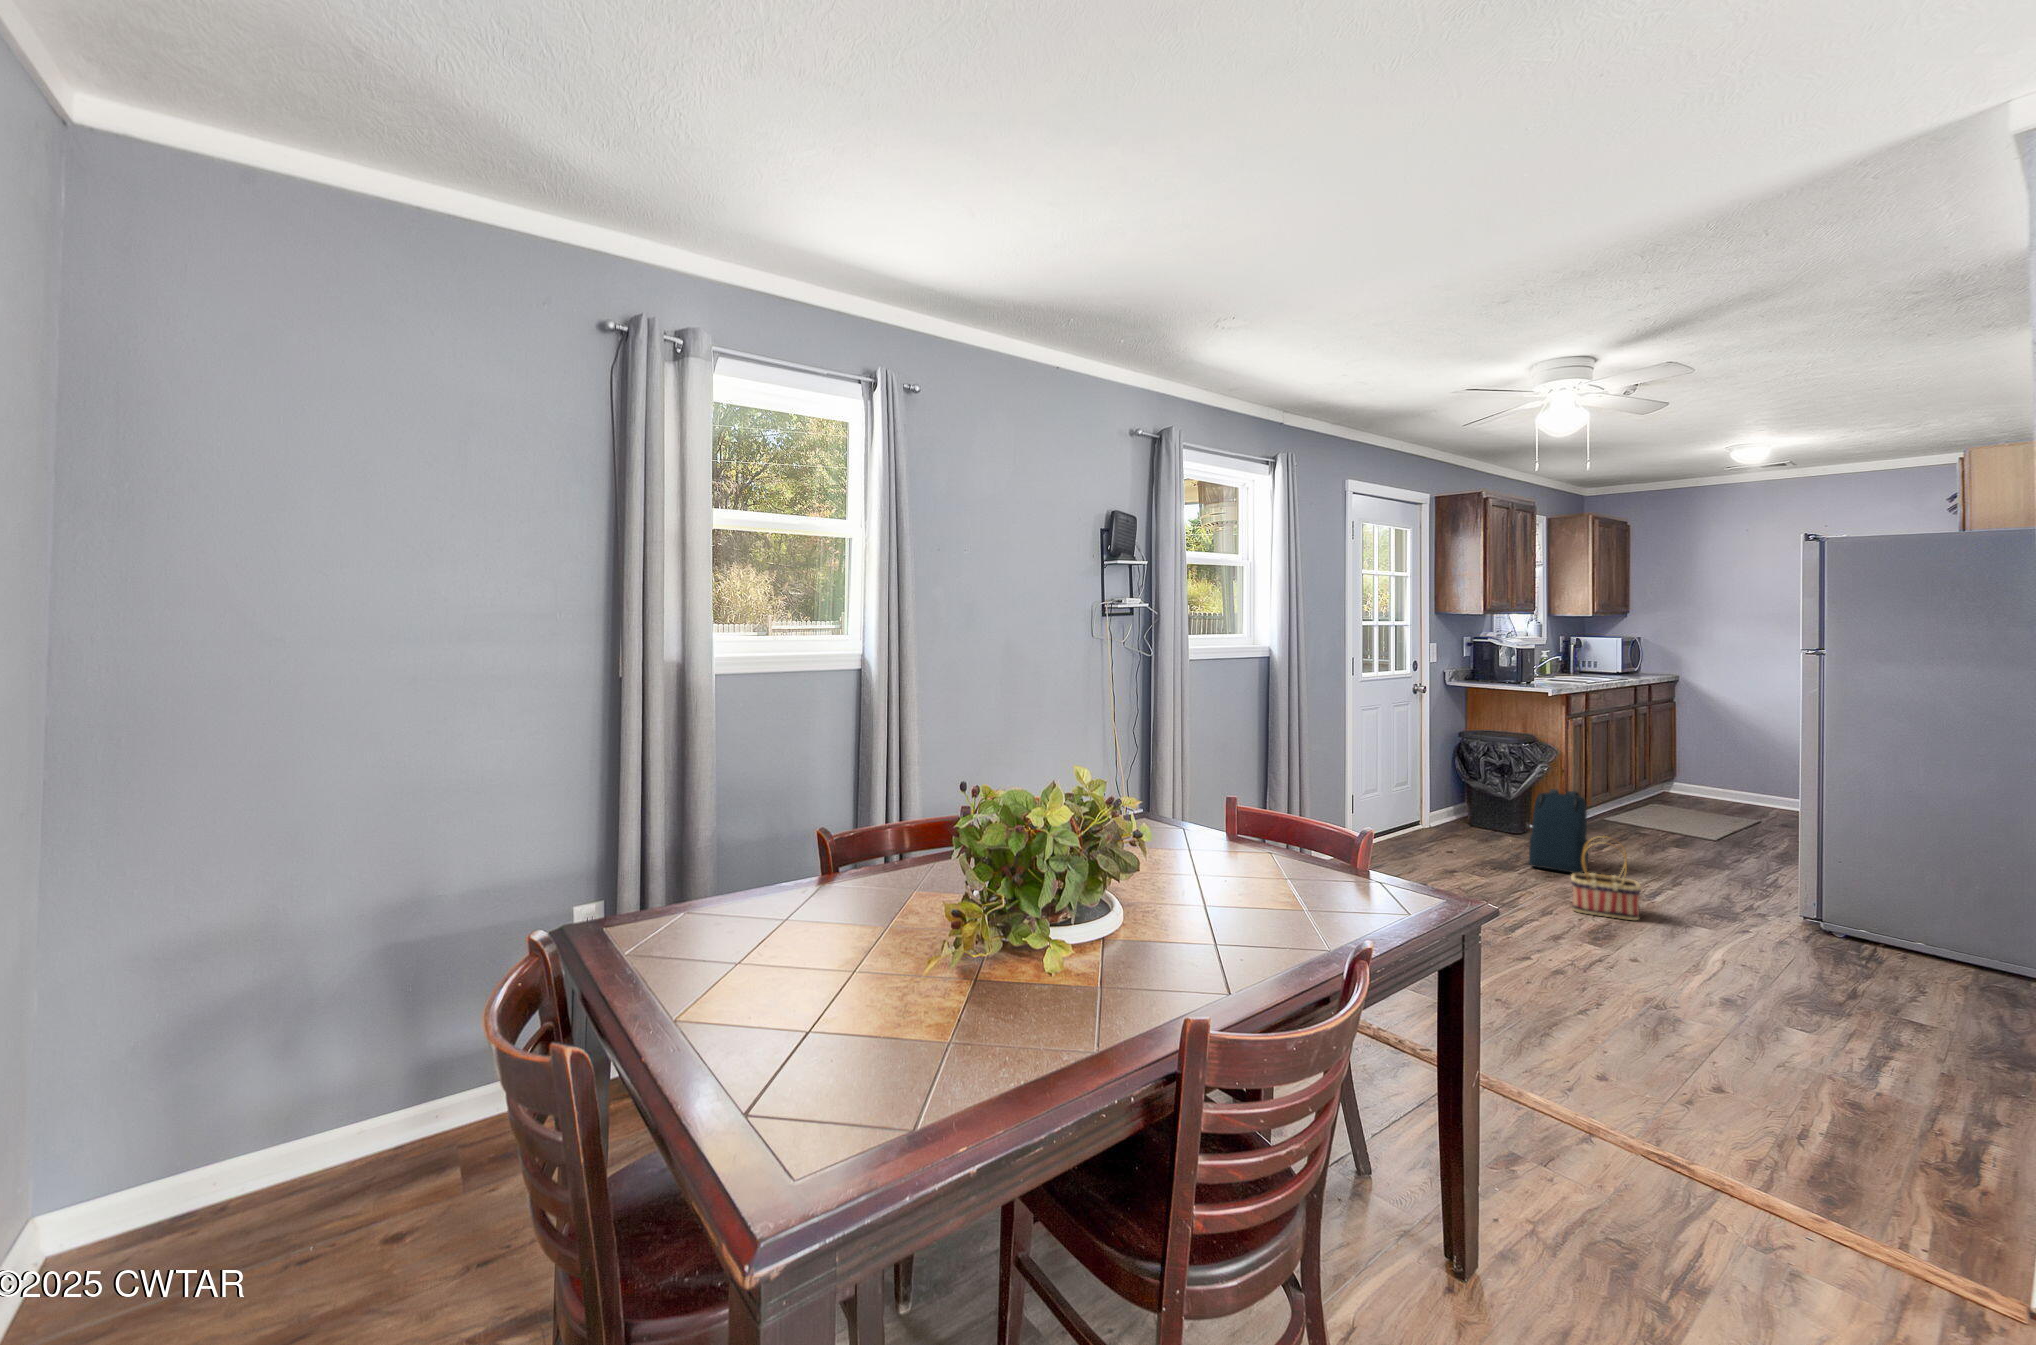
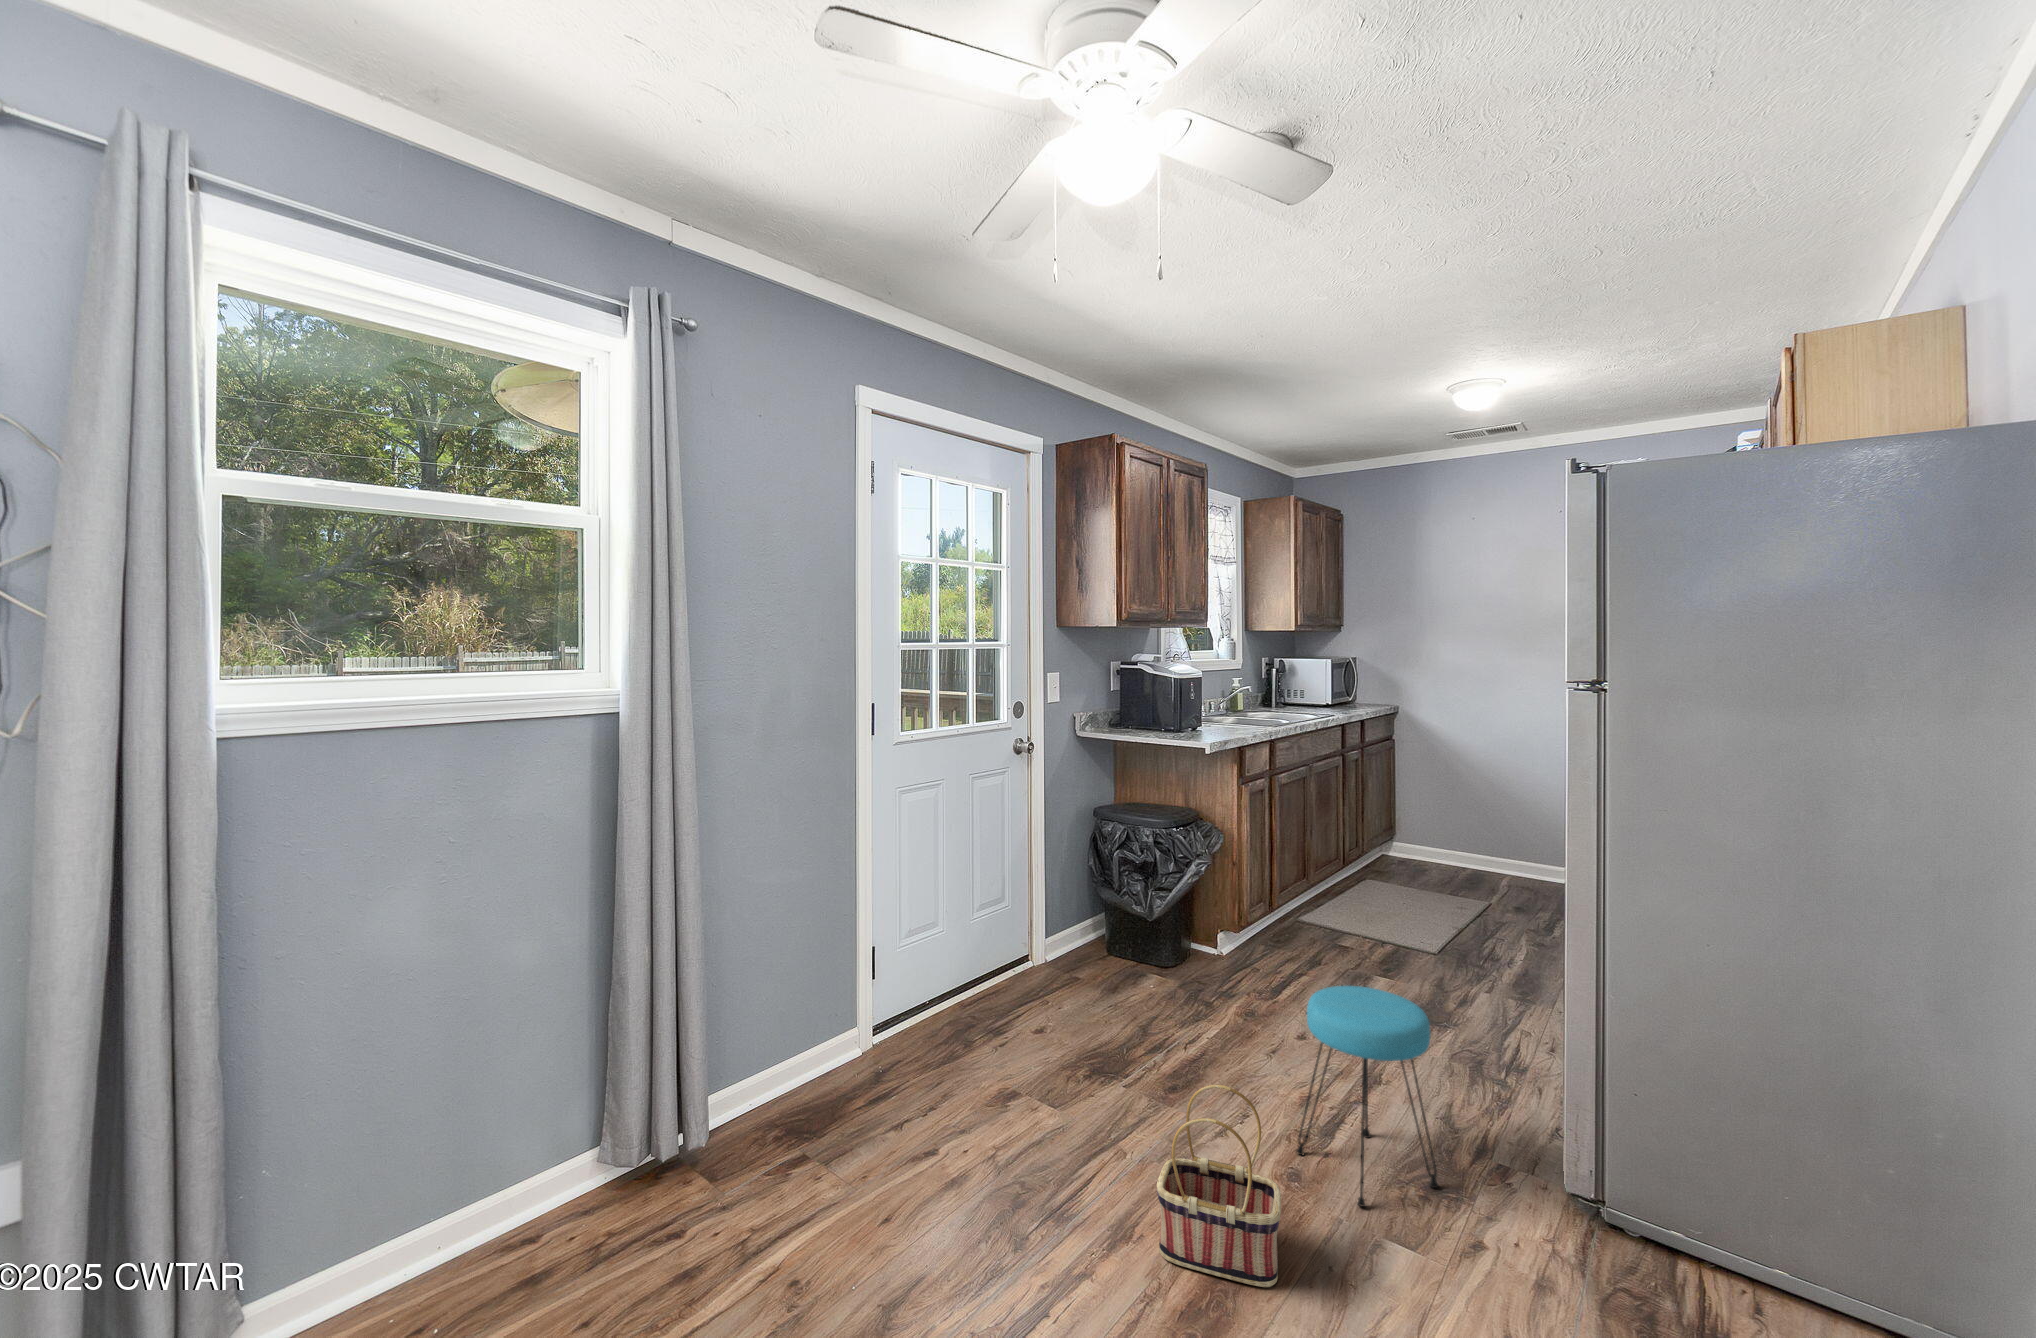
backpack: present [1529,789,1588,873] -> none [1143,929,1235,1093]
stool: none [1636,807,1726,907] -> present [1296,986,1439,1207]

